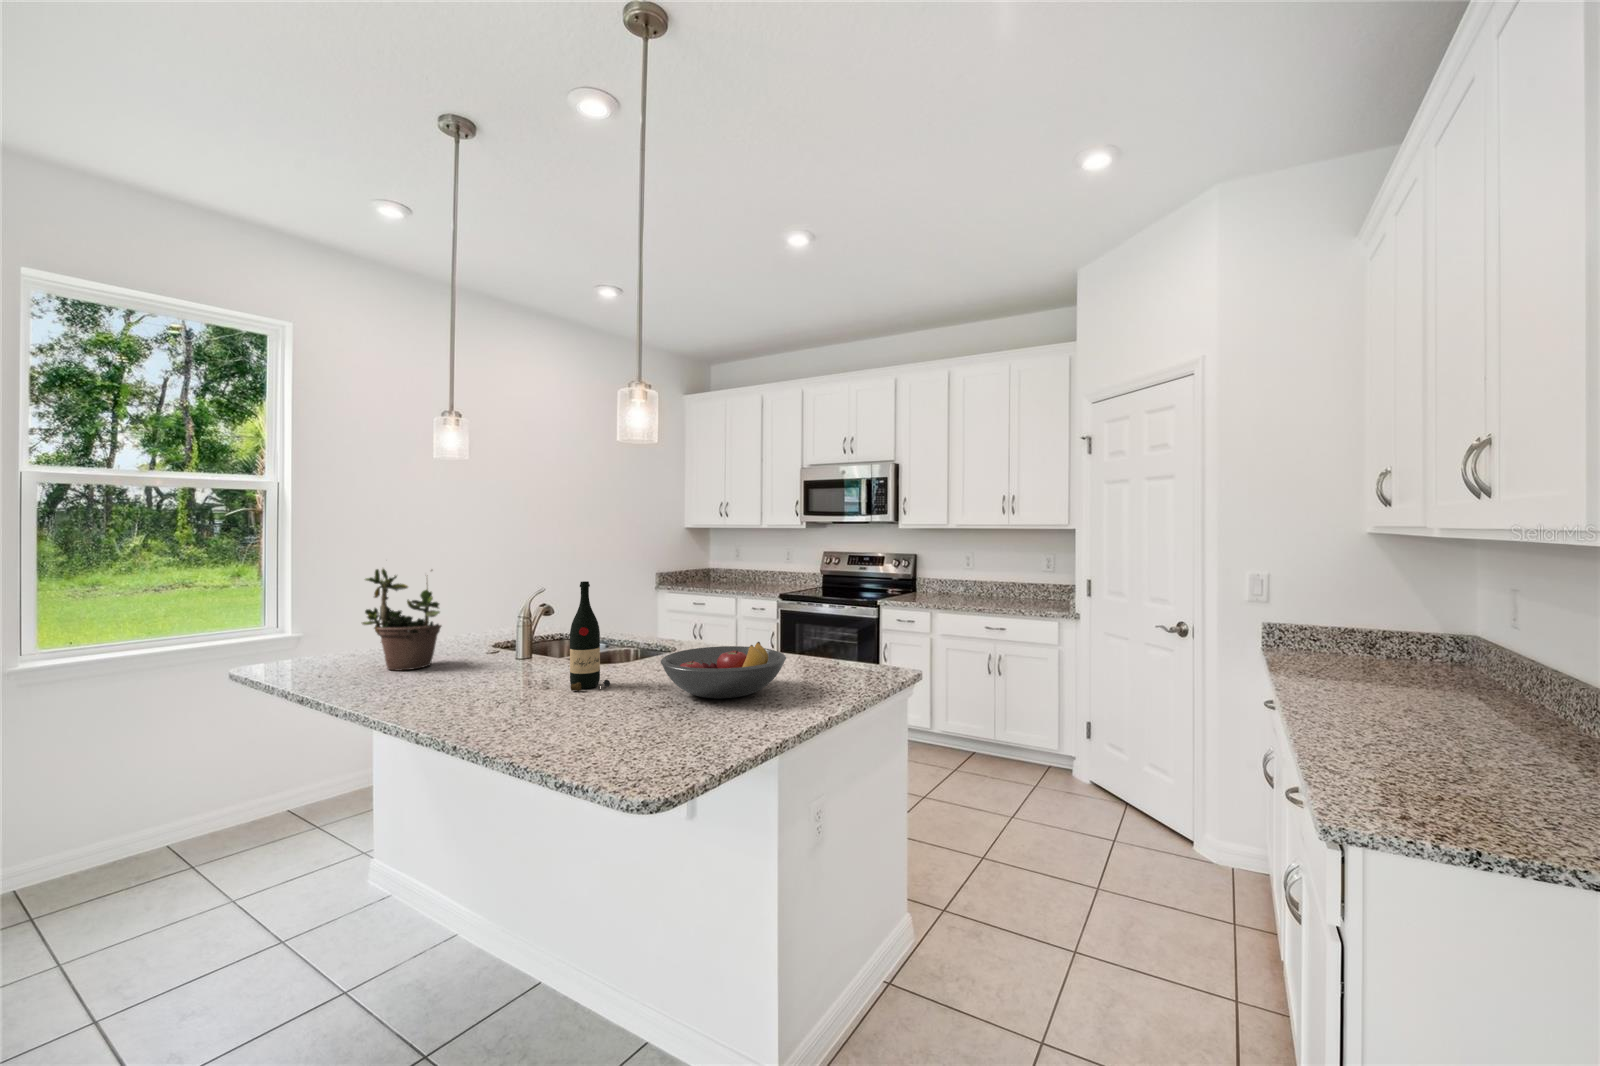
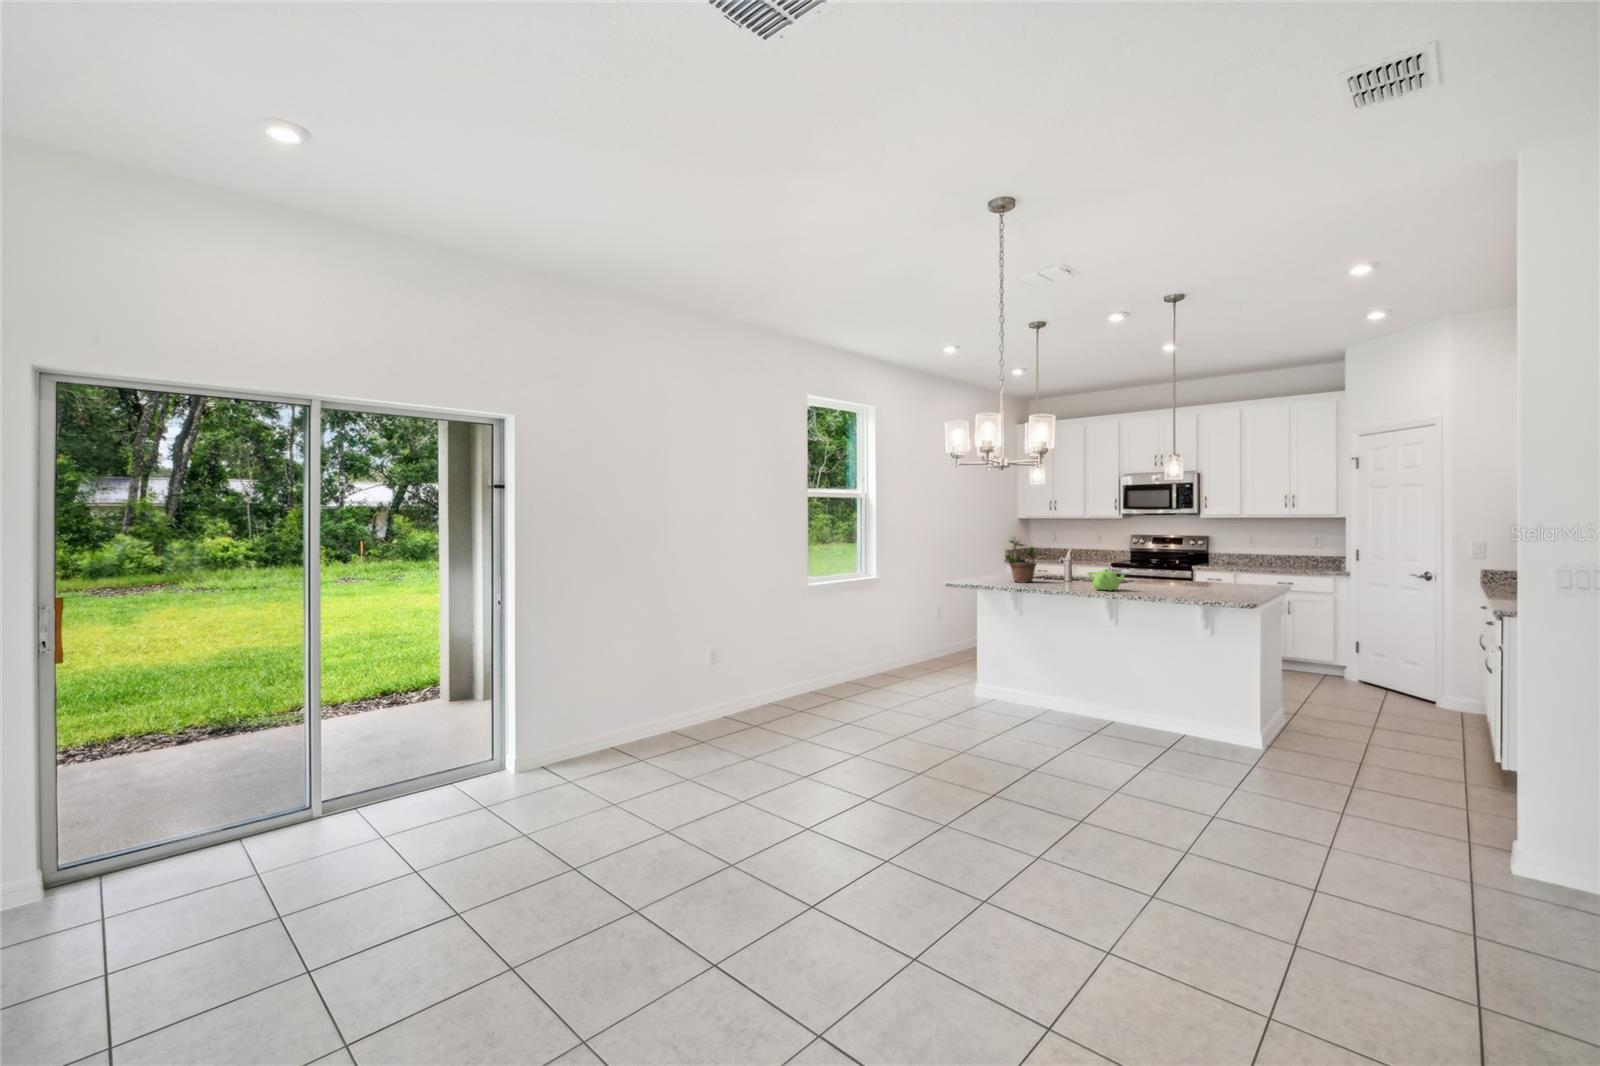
wine bottle: present [570,581,610,691] -> none [1125,541,1146,588]
fruit bowl: present [661,642,786,699] -> none [1174,569,1235,590]
teapot: none [428,654,511,713] -> present [1089,569,1125,591]

